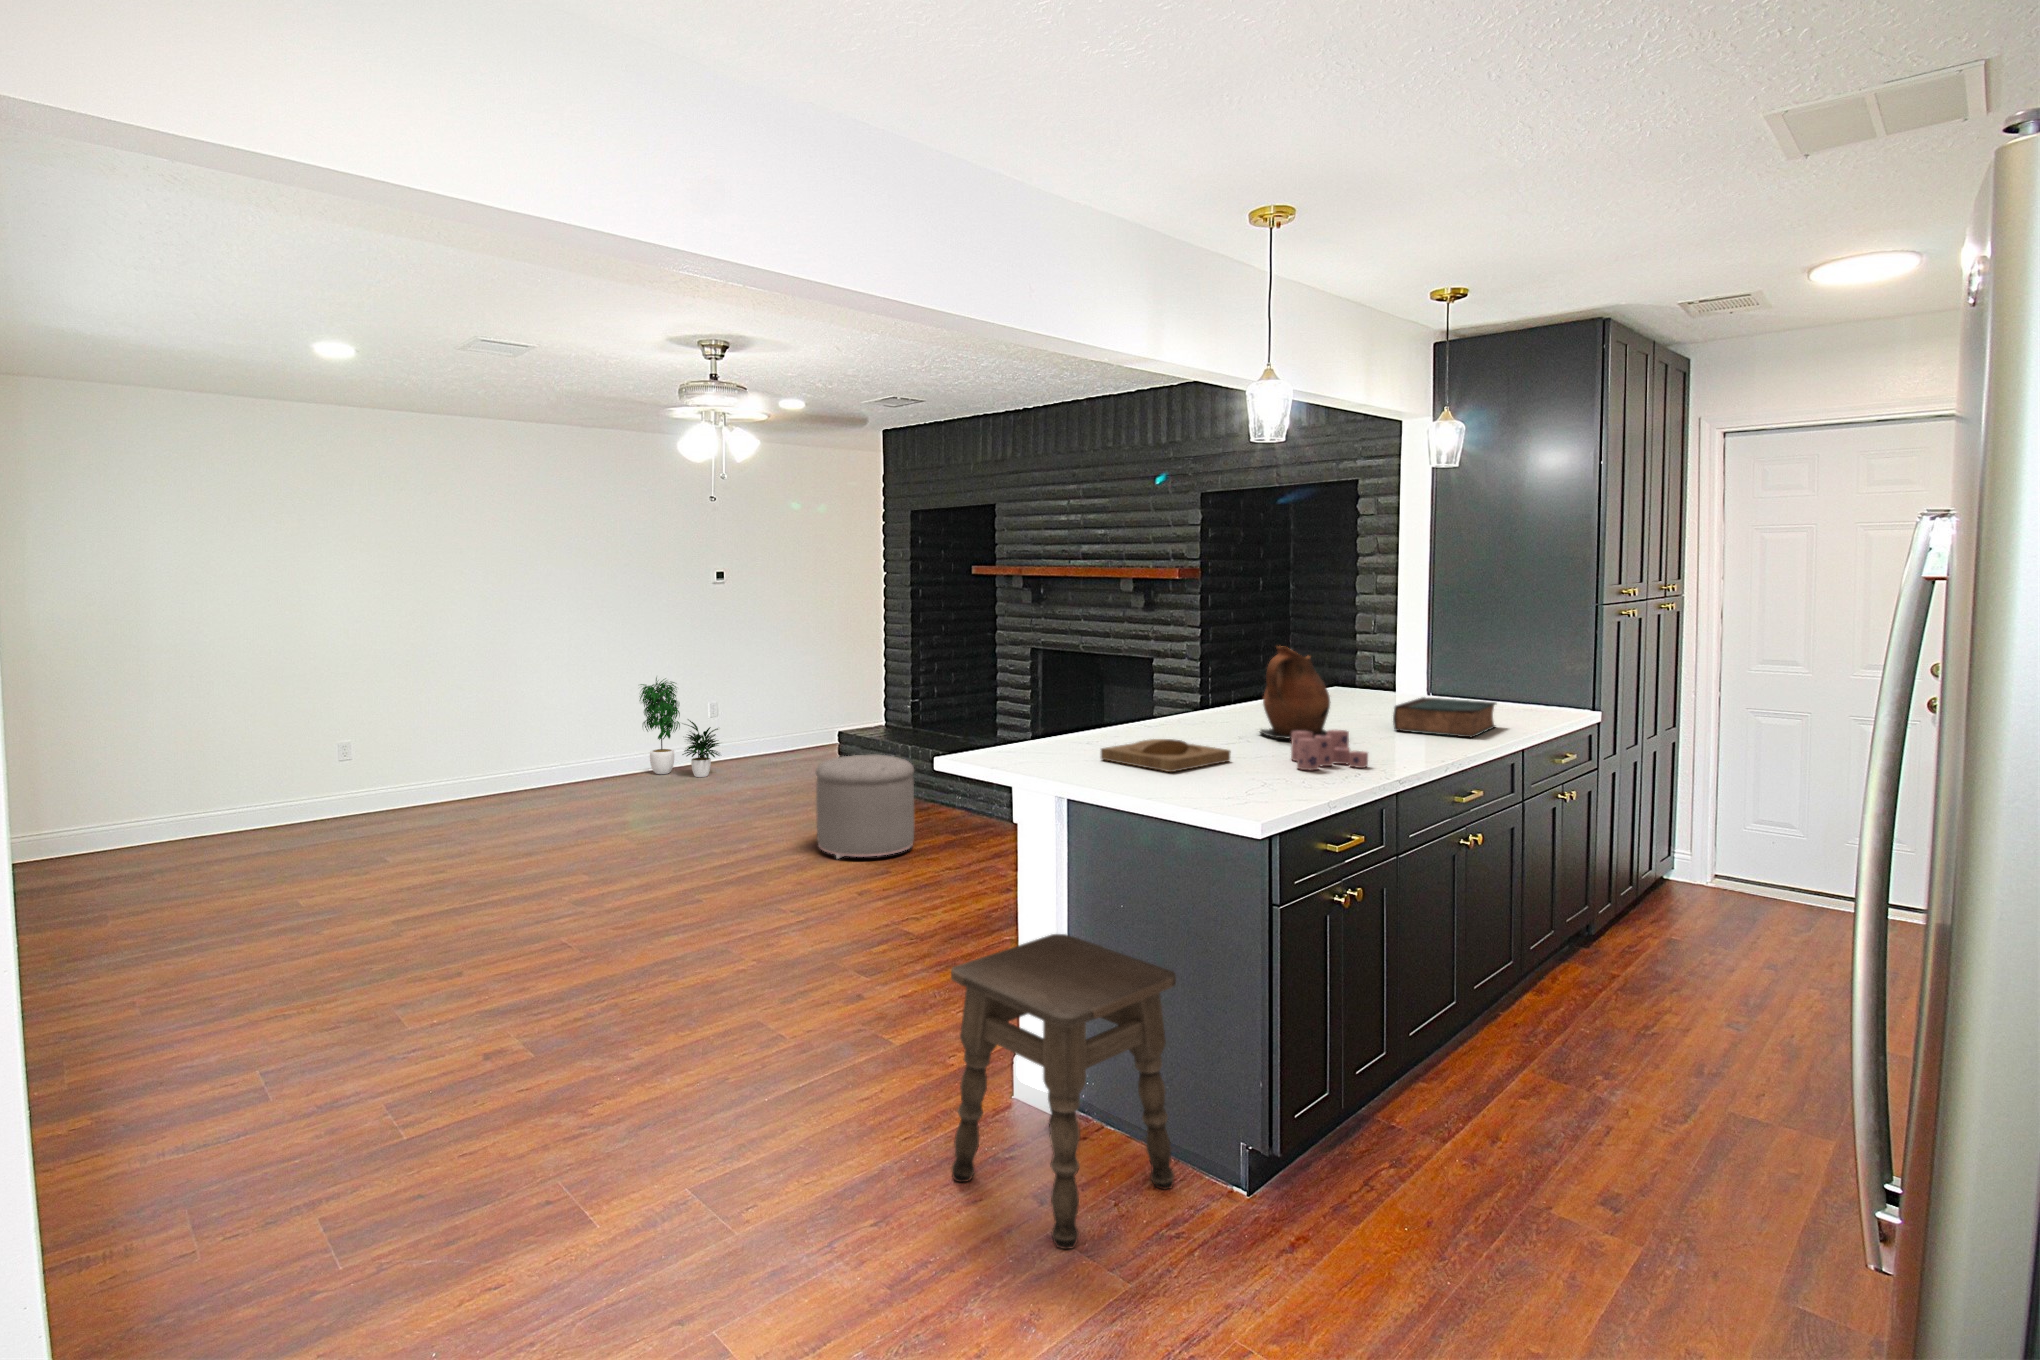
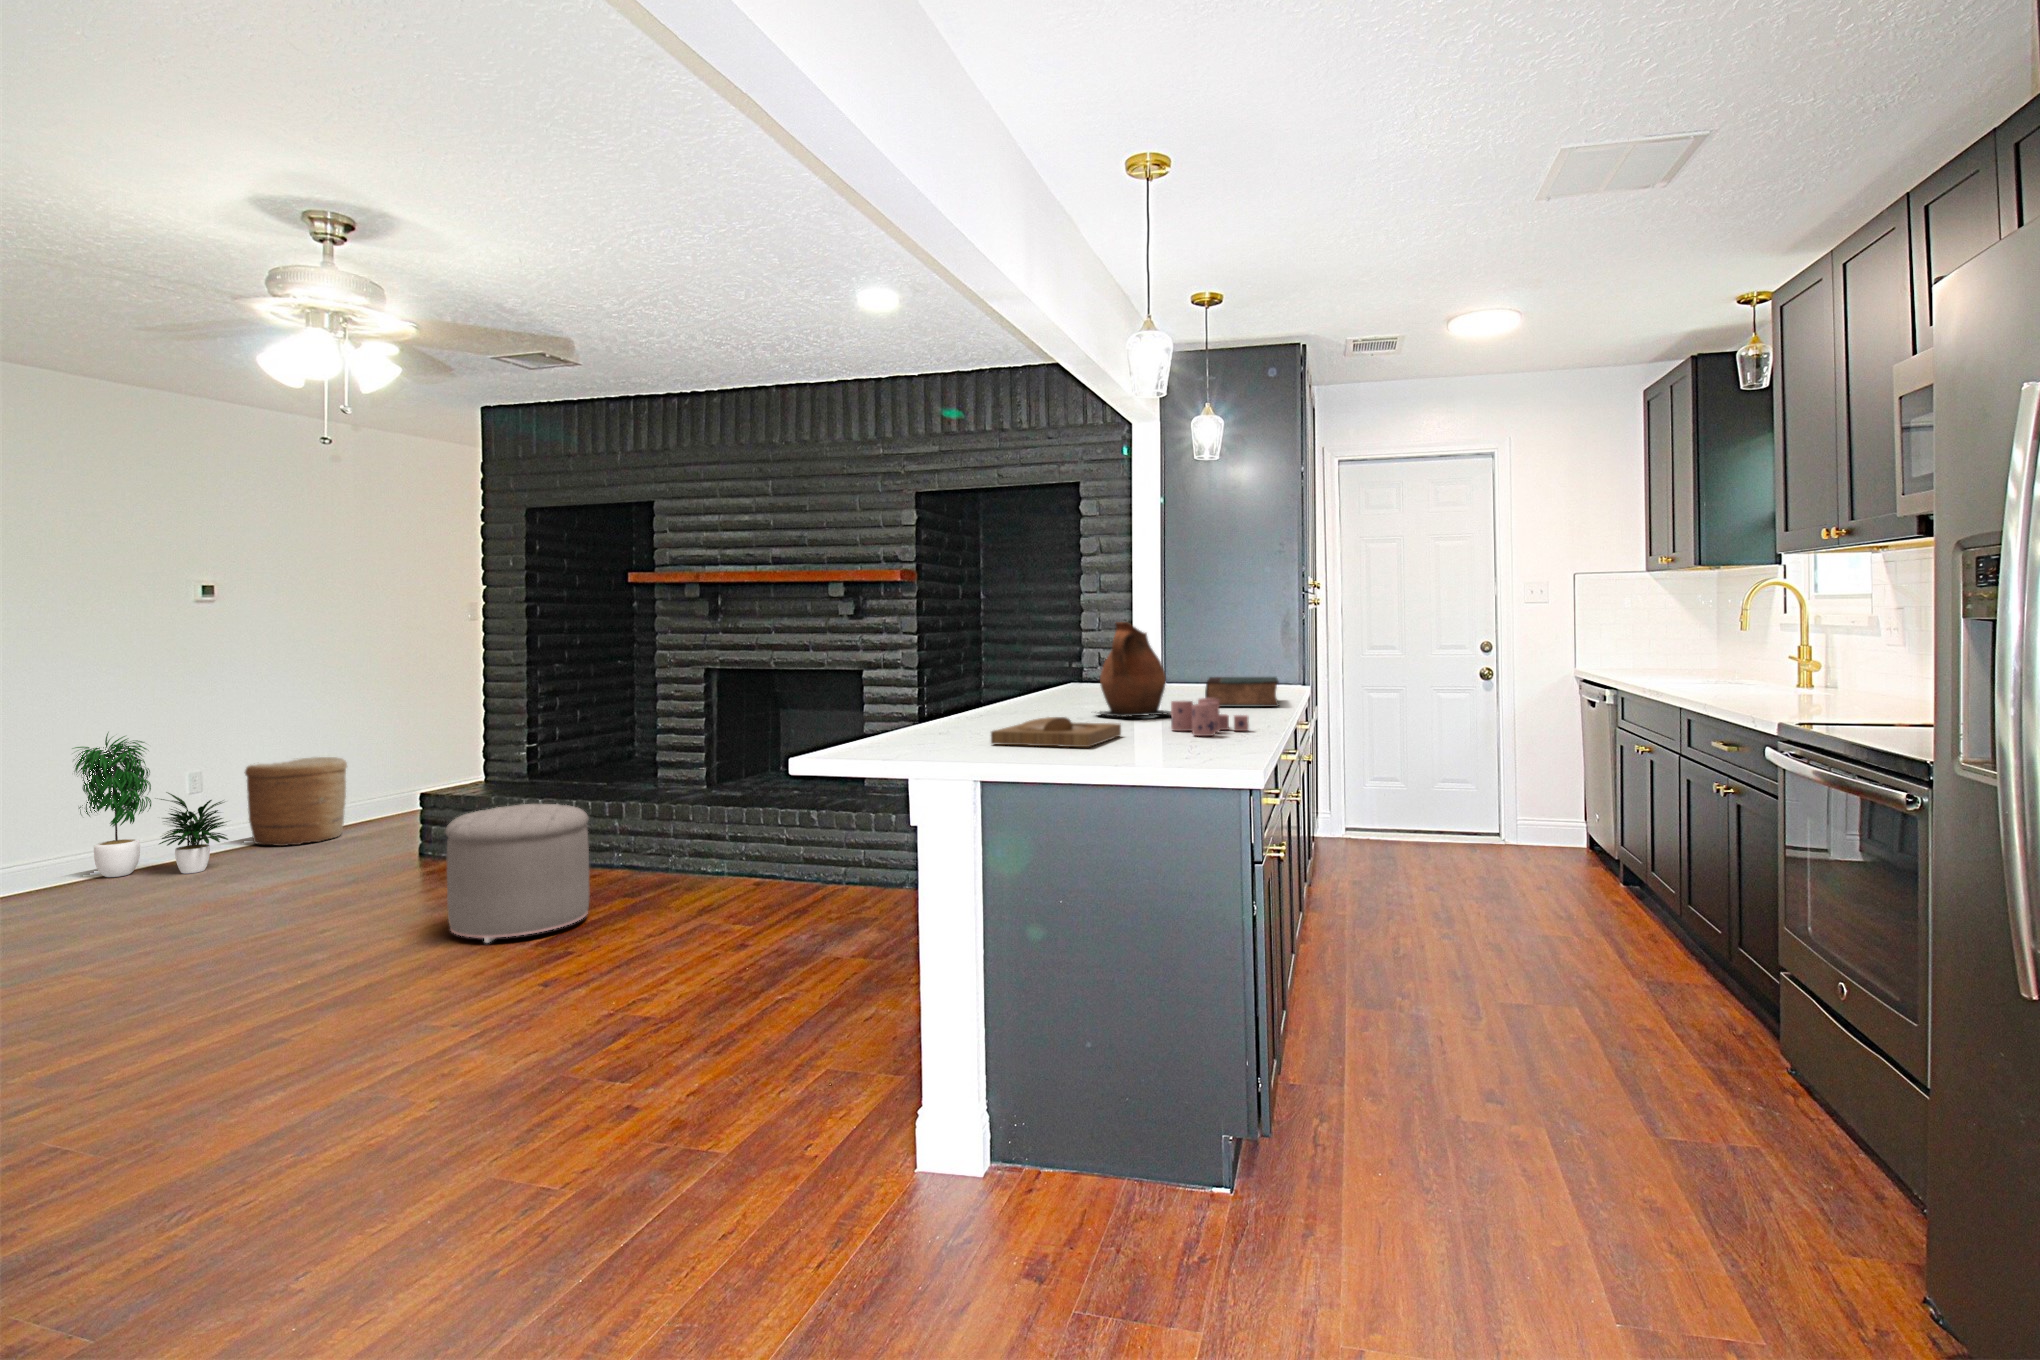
woven basket: none [737,699,799,764] -> present [245,757,347,846]
side table: present [951,934,1176,1249] -> none [906,948,1157,1321]

